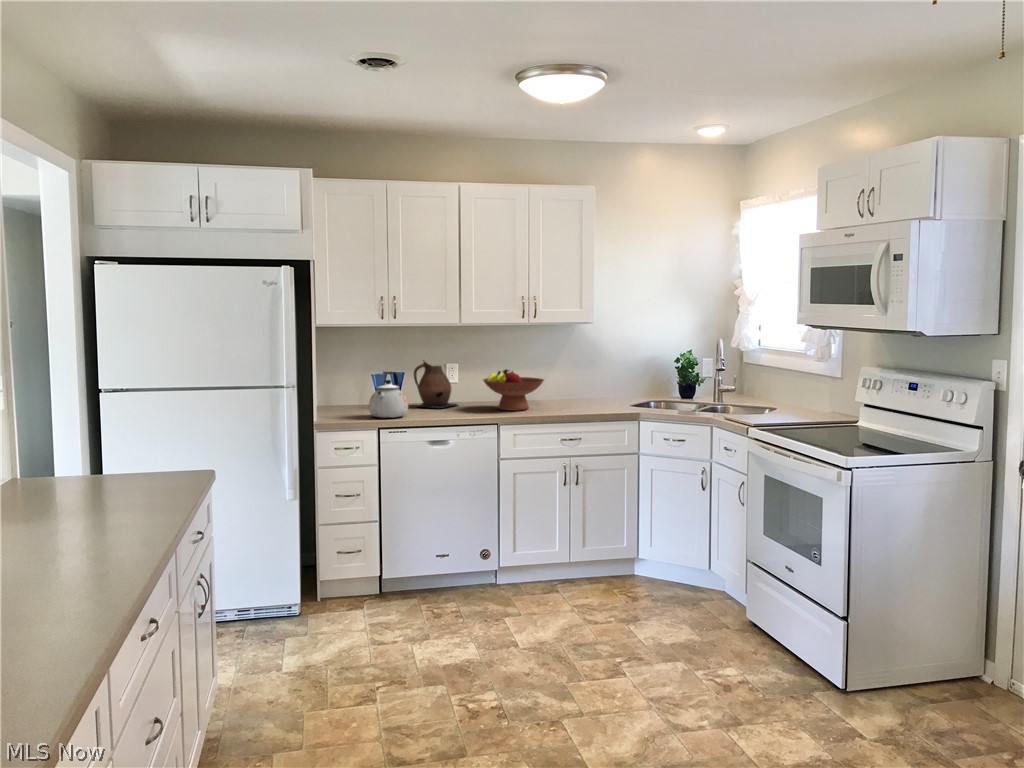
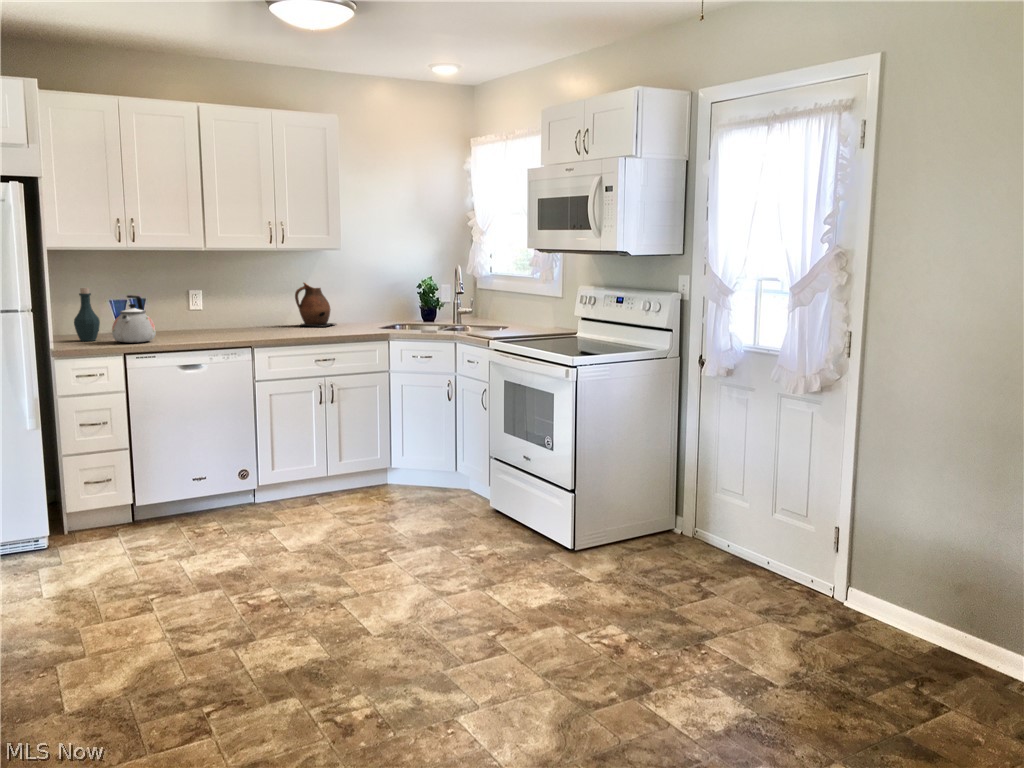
ceramic pitcher: present [414,360,457,408] -> present [295,283,334,327]
bottle: none [338,363,361,414] -> present [74,288,100,341]
fruit bowl: present [483,369,544,411] -> none [231,294,295,334]

